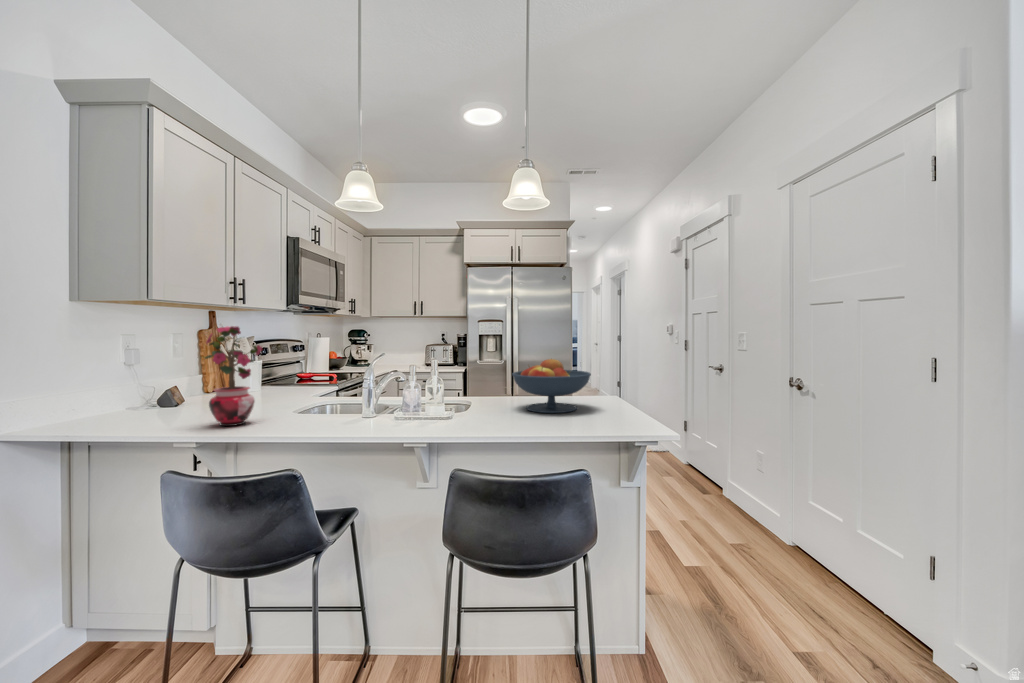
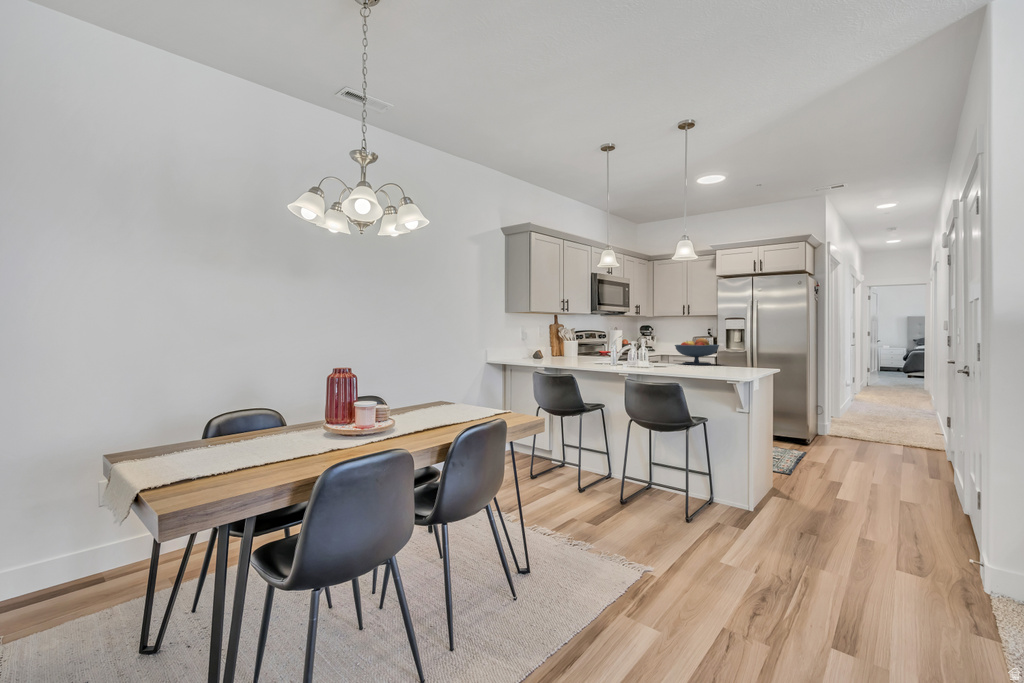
potted plant: present [205,326,262,426] -> none [545,321,568,361]

